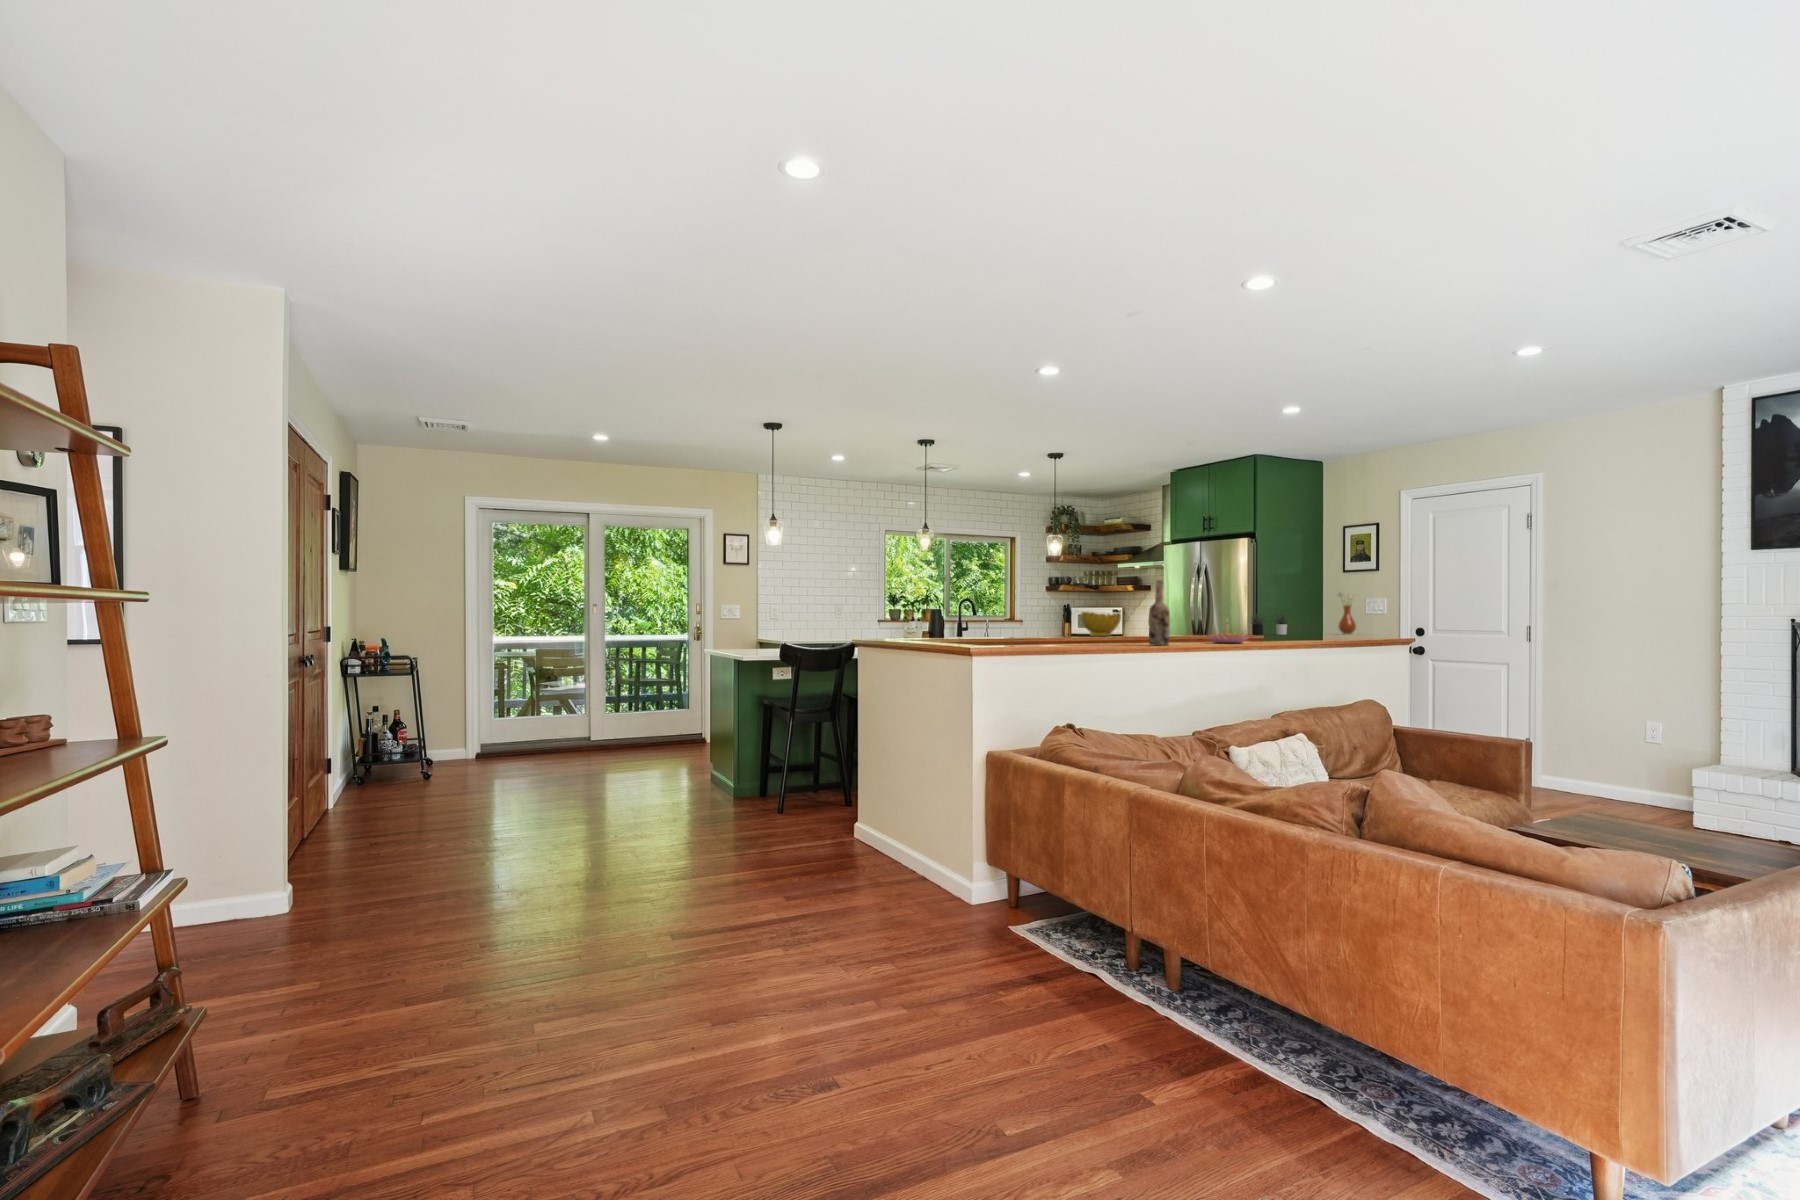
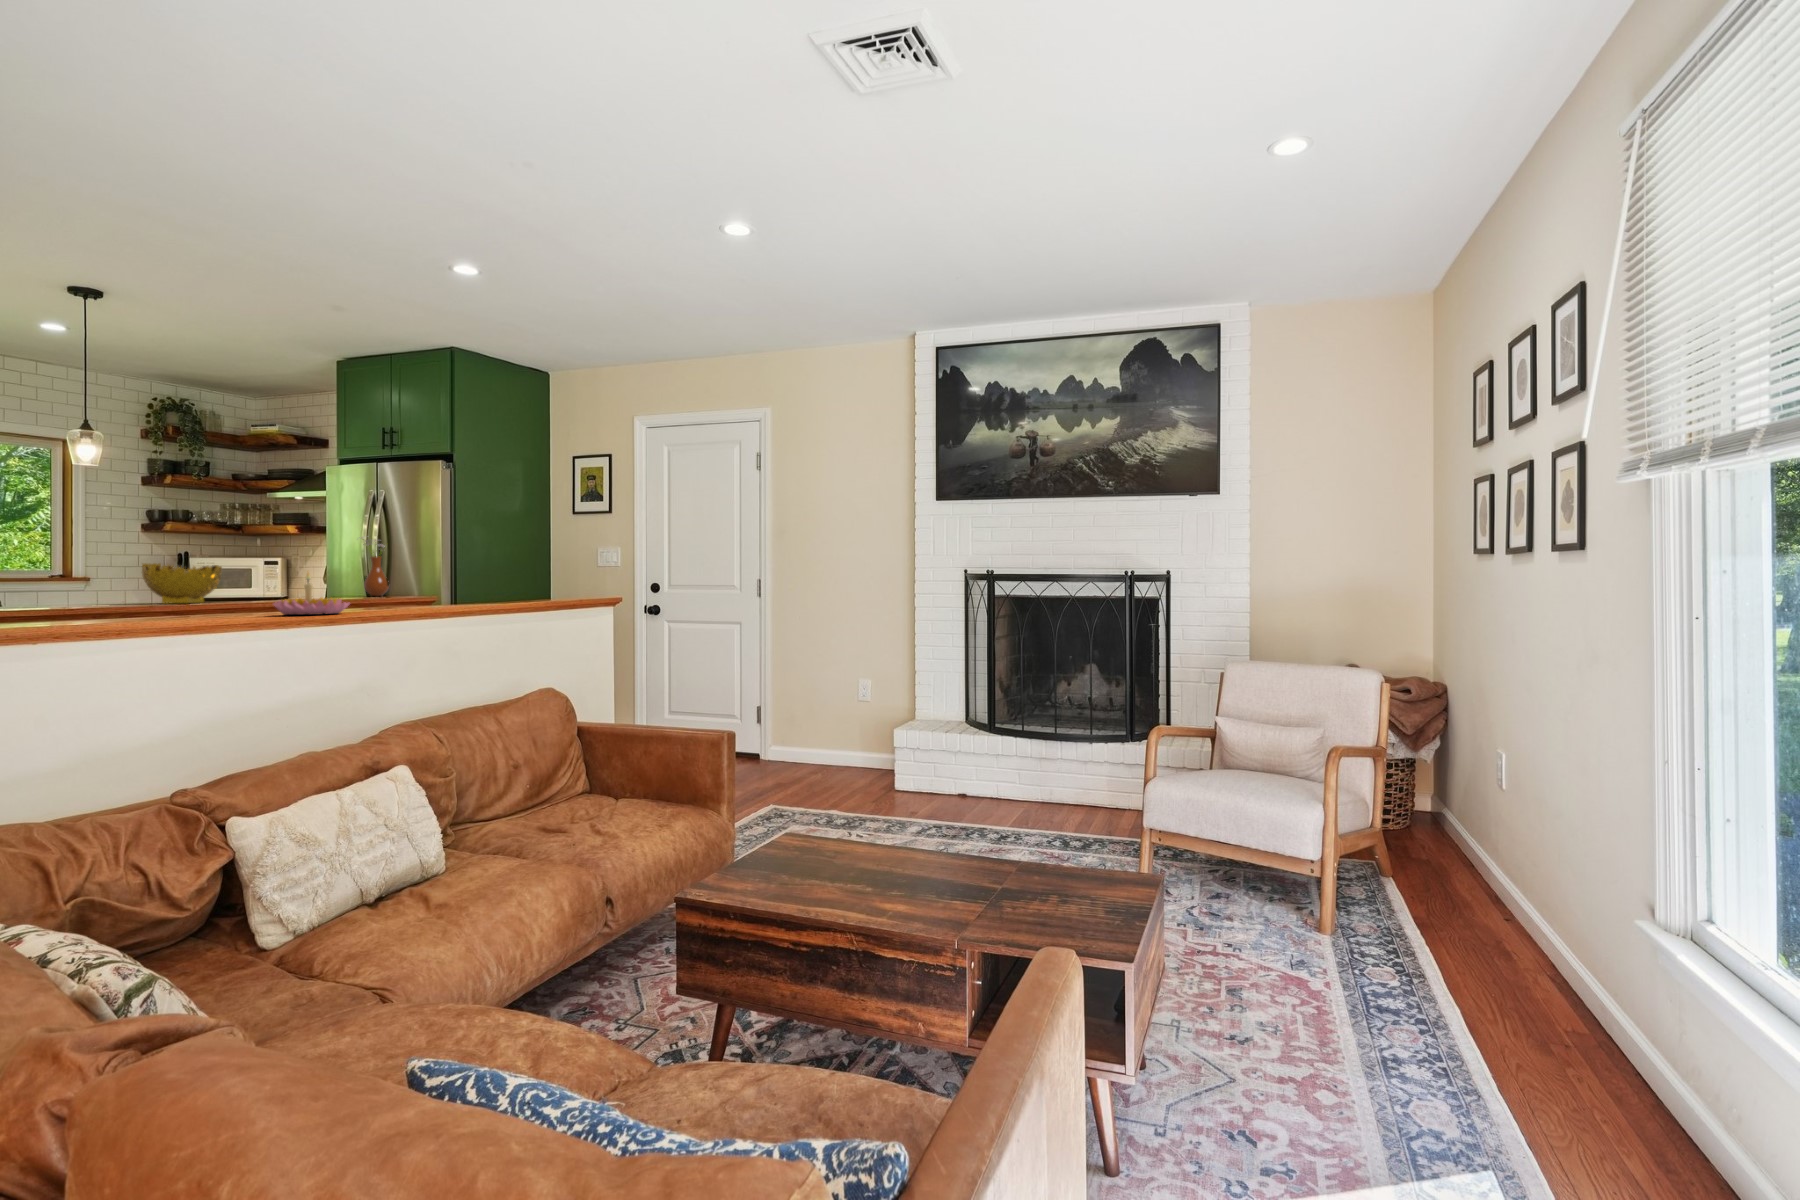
wine bottle: present [1149,580,1170,645] -> none [91,499,143,627]
vase: present [1336,591,1356,634] -> present [361,537,389,596]
succulent plant: present [1250,613,1291,635] -> none [445,561,508,594]

